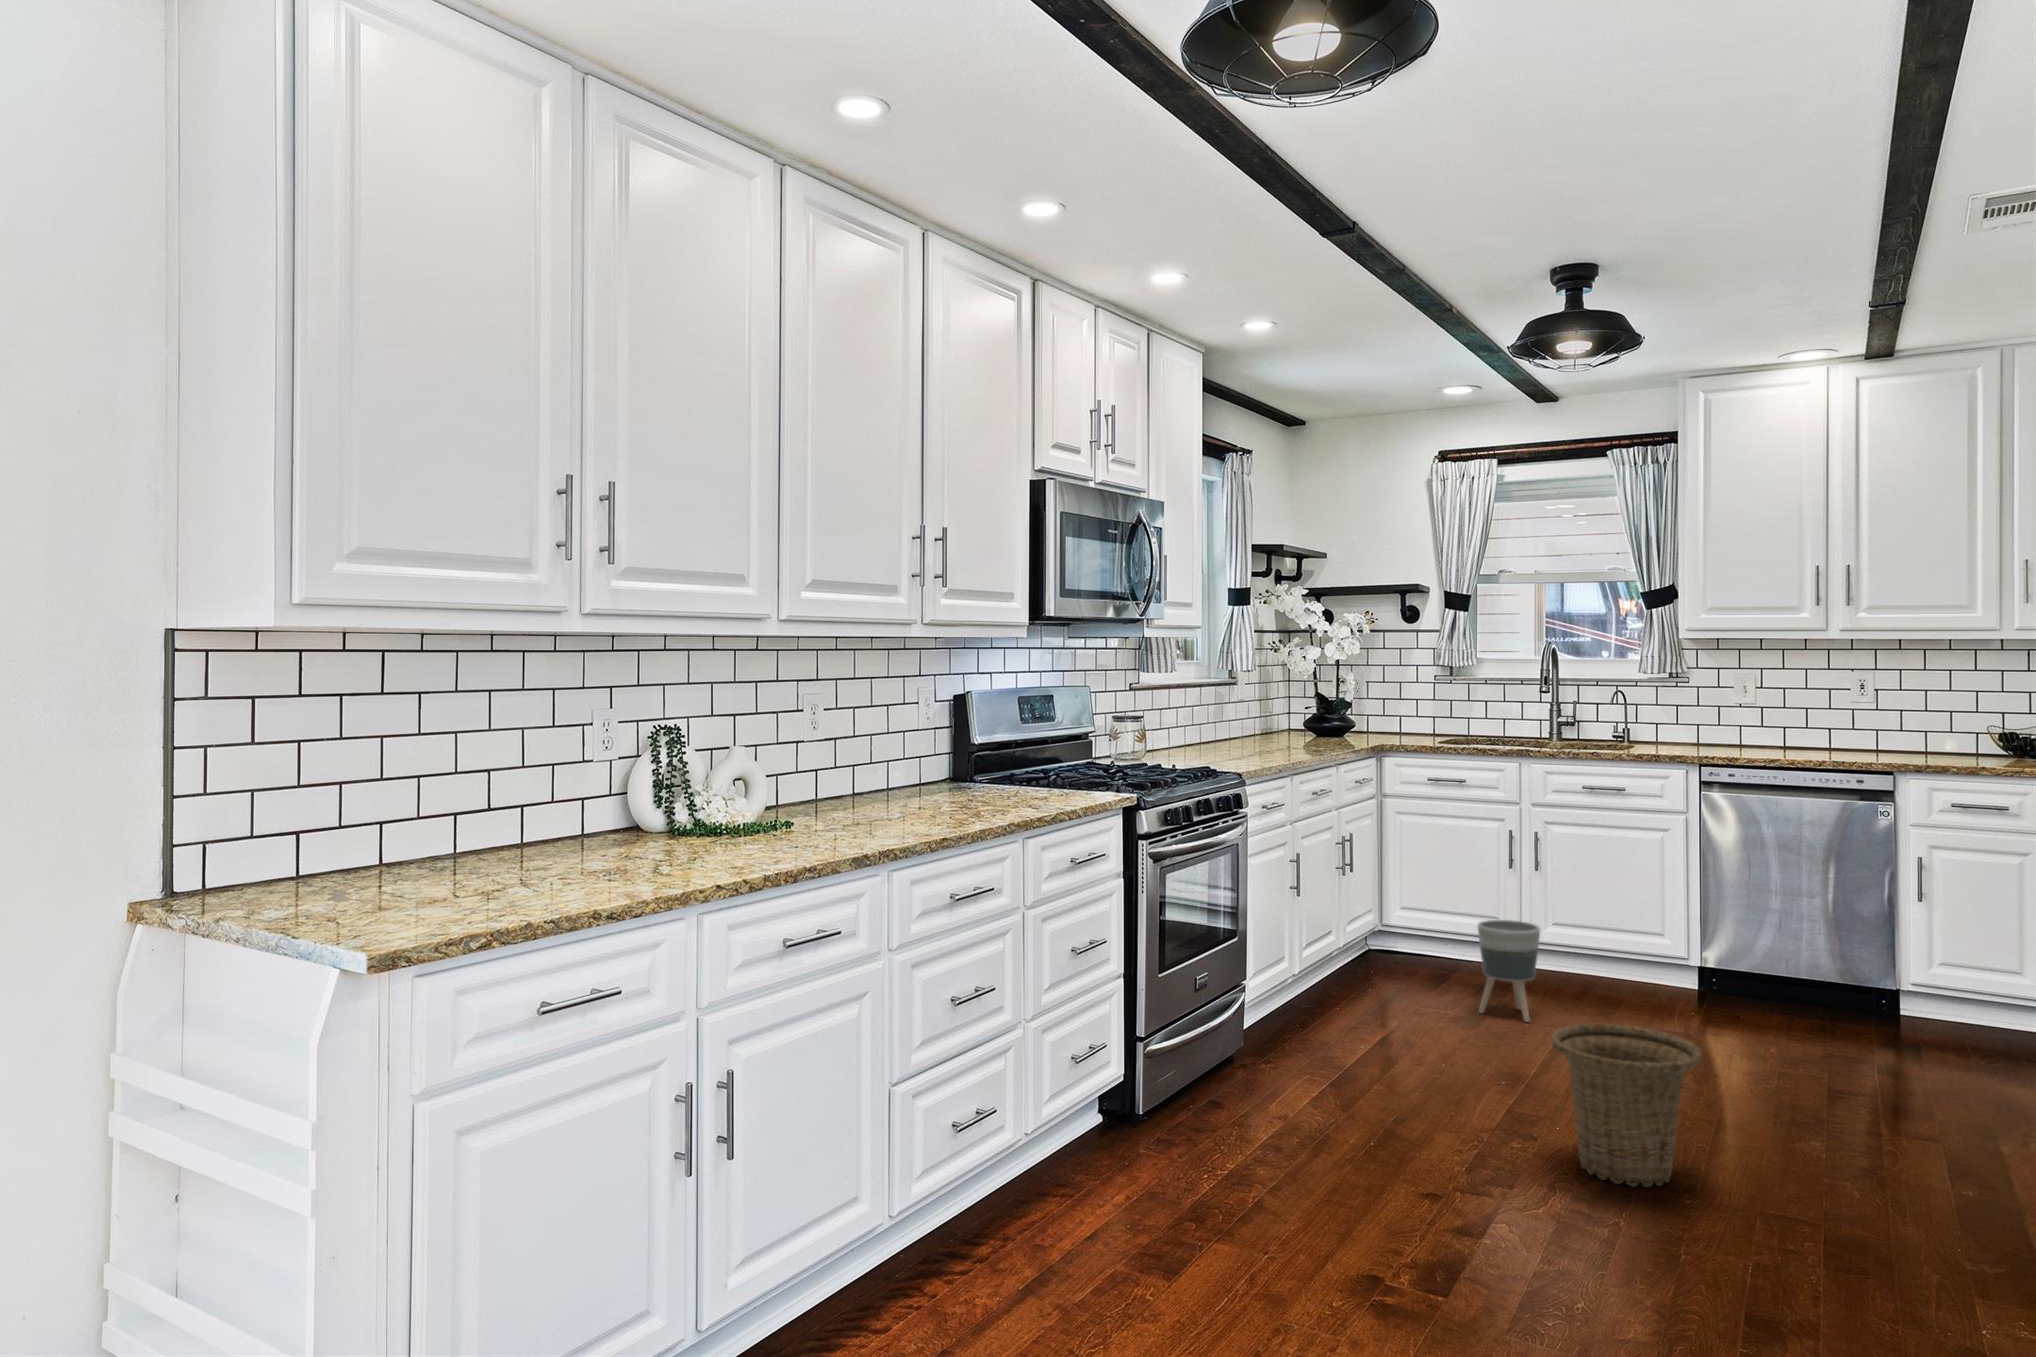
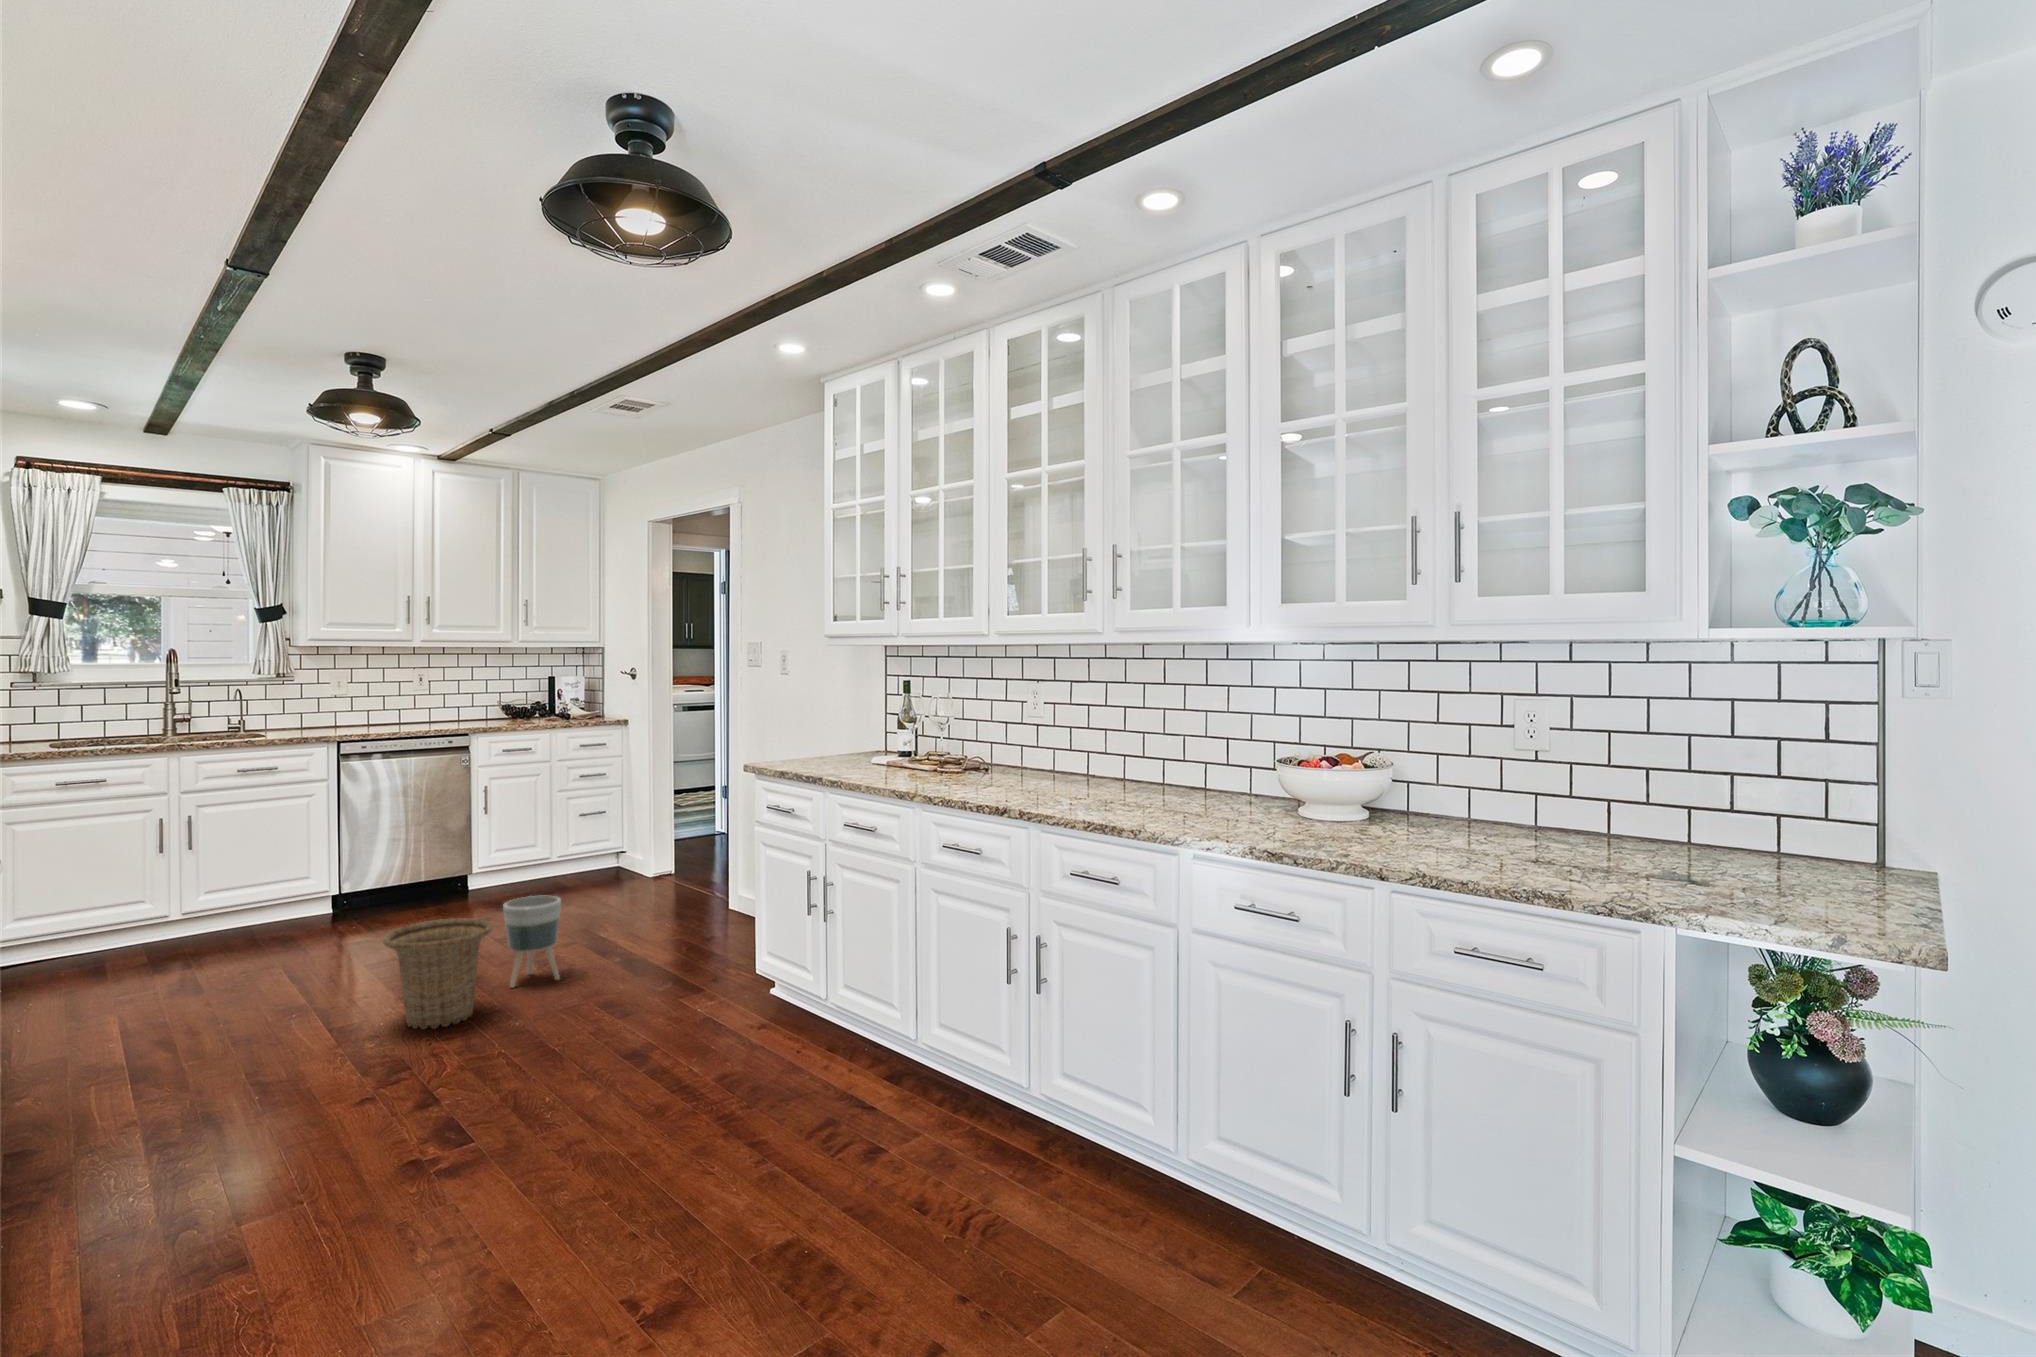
planter: present [1478,920,1540,1022] -> present [503,896,561,988]

